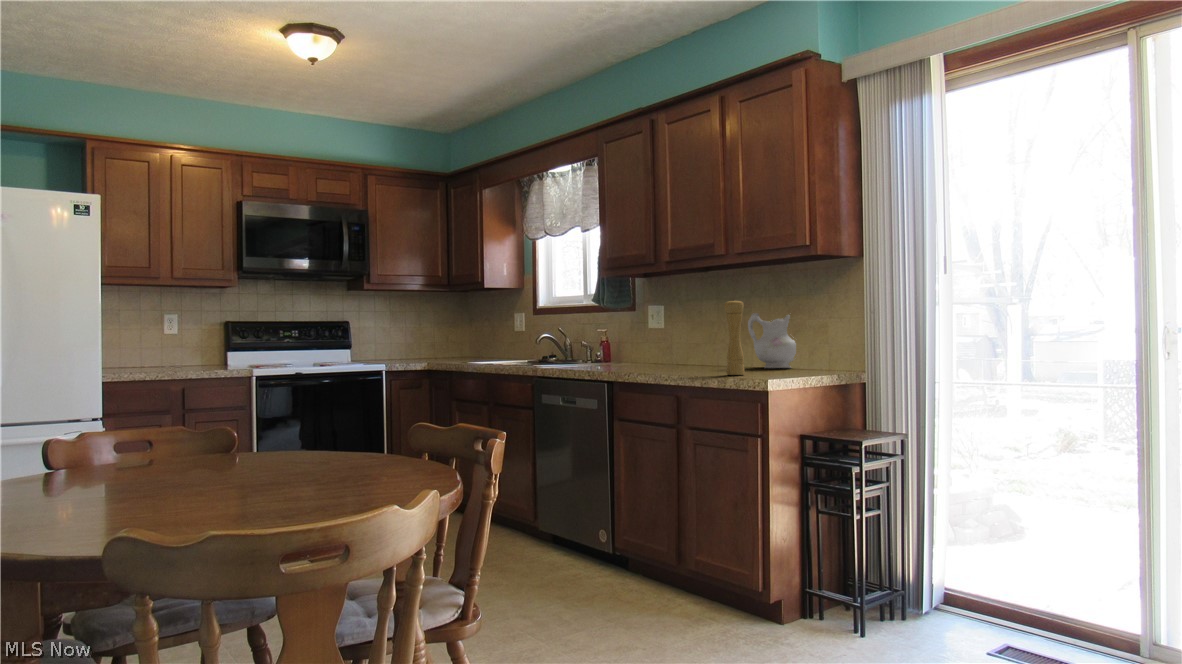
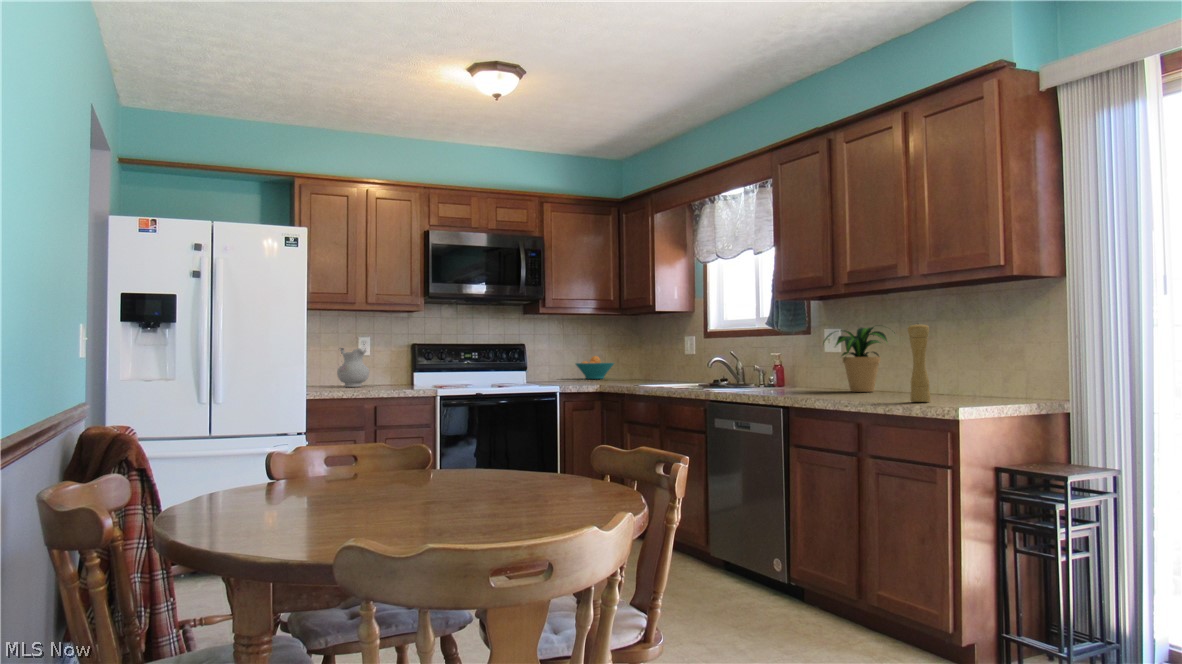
potted plant: none [648,302,717,365] -> present [823,327,895,392]
ceramic pitcher: present [748,313,796,368] -> present [337,348,369,387]
fruit bowl: none [408,333,449,356] -> present [576,356,614,379]

